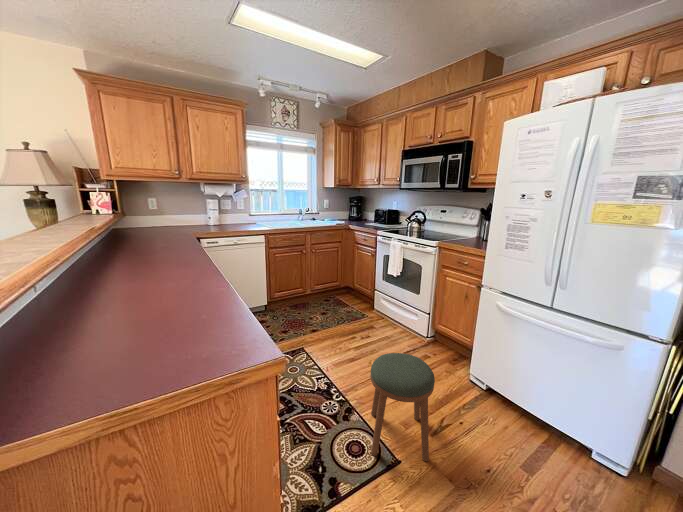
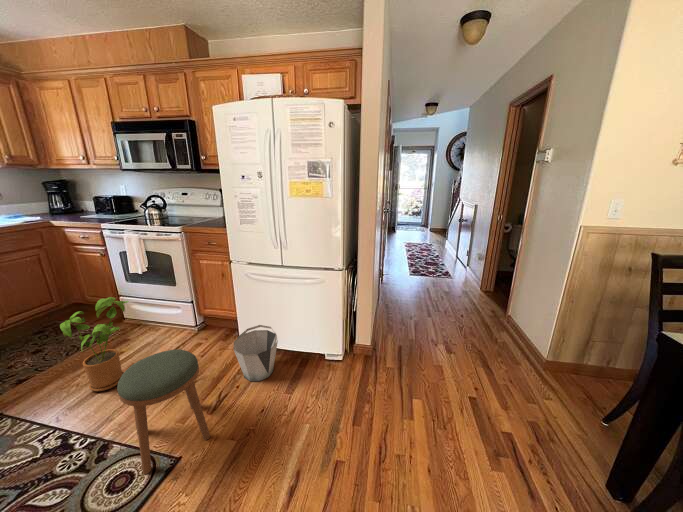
house plant: none [343,290,385,363] -> present [60,297,128,391]
bucket: none [467,365,523,434] -> present [234,325,278,381]

